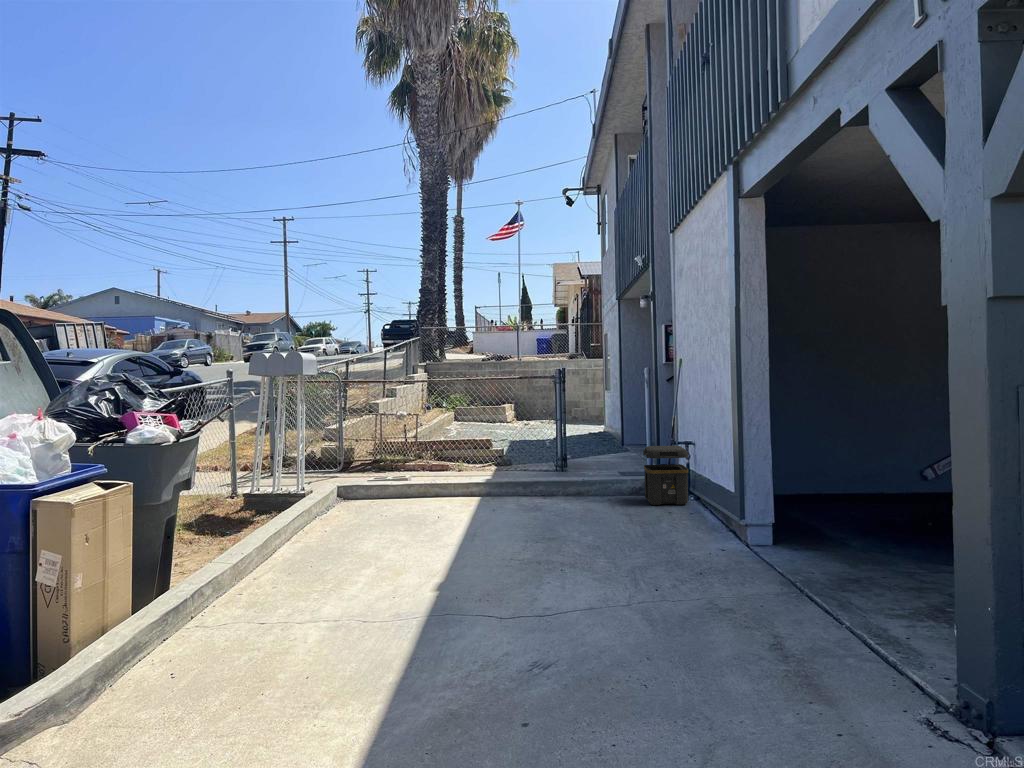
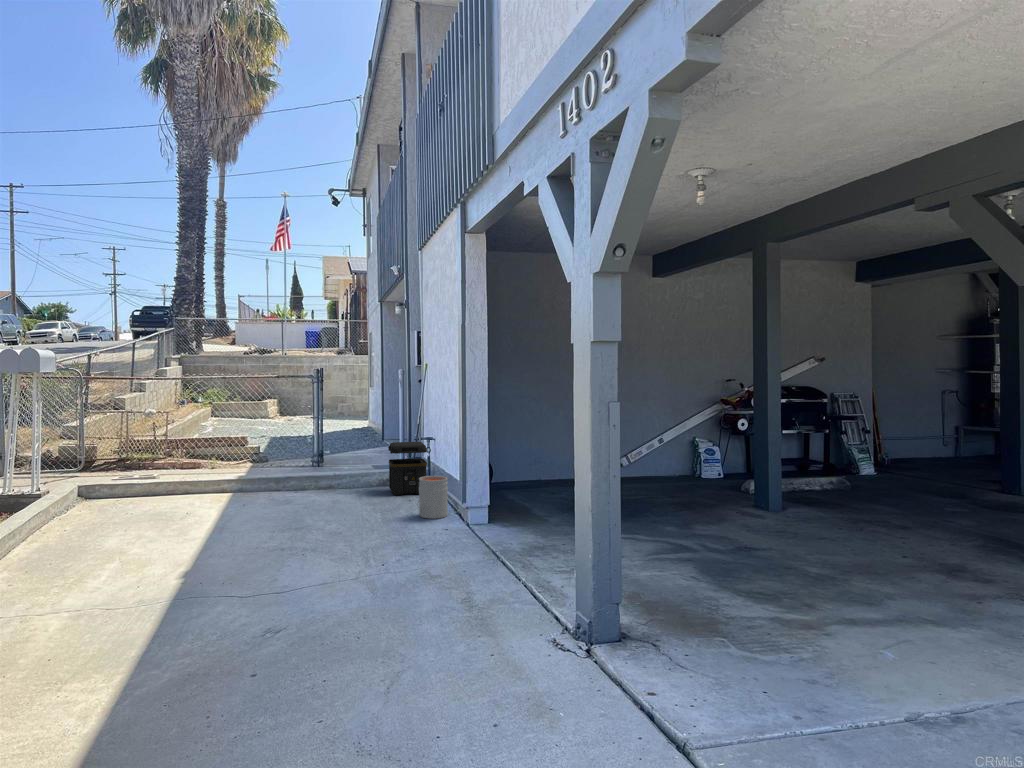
bucket: none [683,484,720,534] -> present [418,476,448,519]

